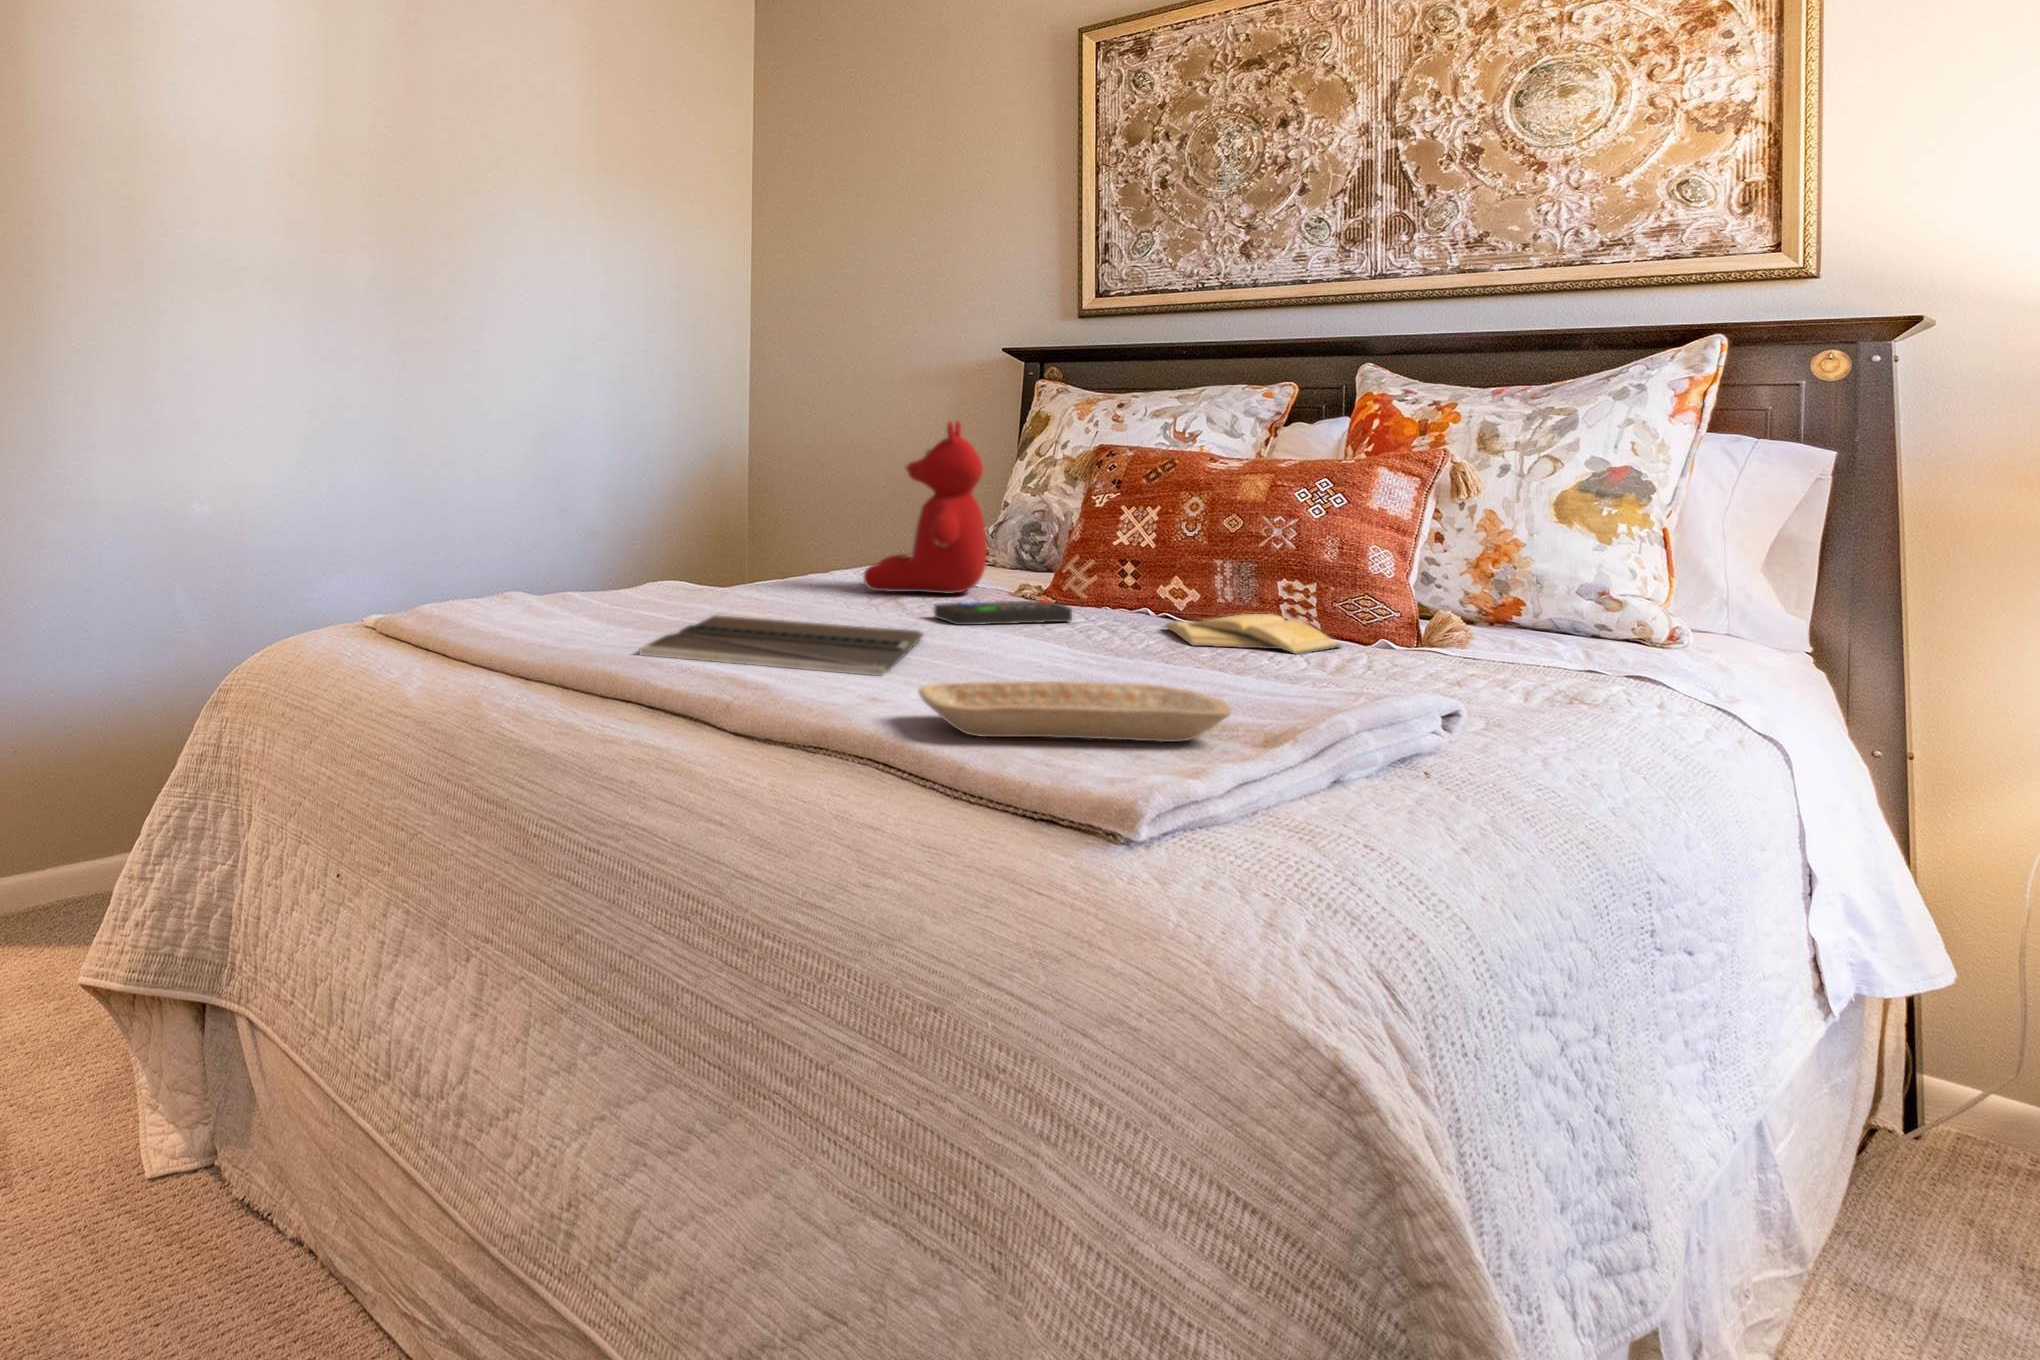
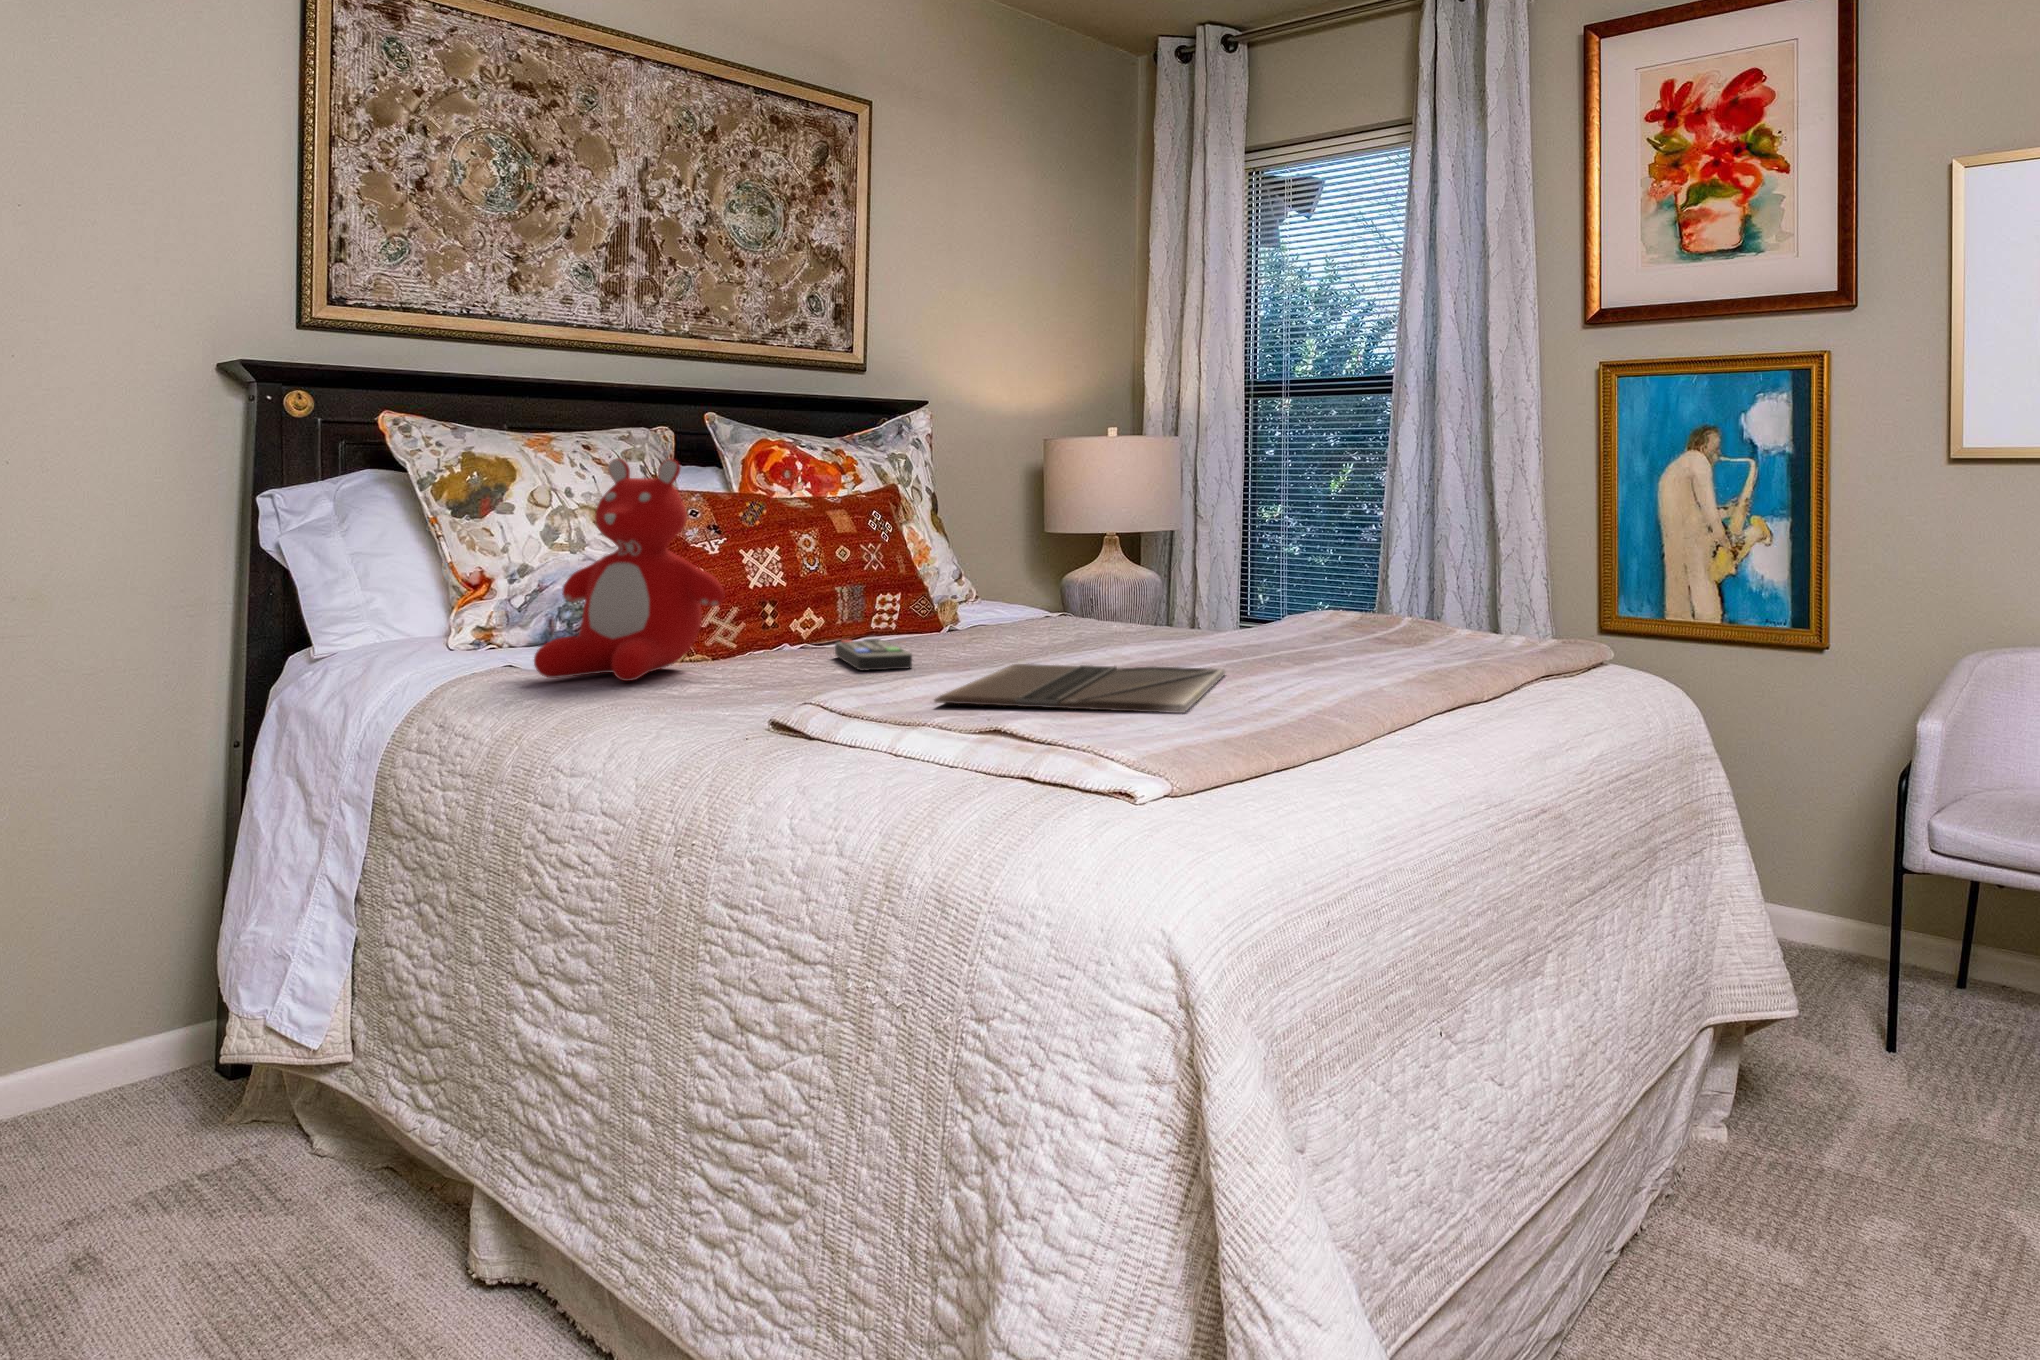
diary: present [1166,614,1340,655] -> none [915,616,1035,643]
tray: present [919,681,1231,742] -> none [1320,624,1452,664]

